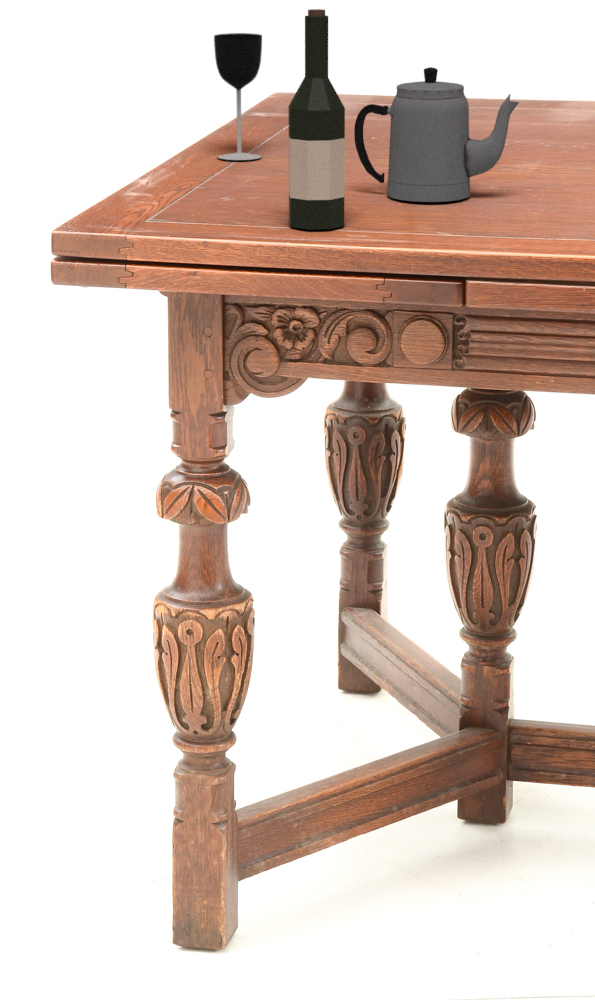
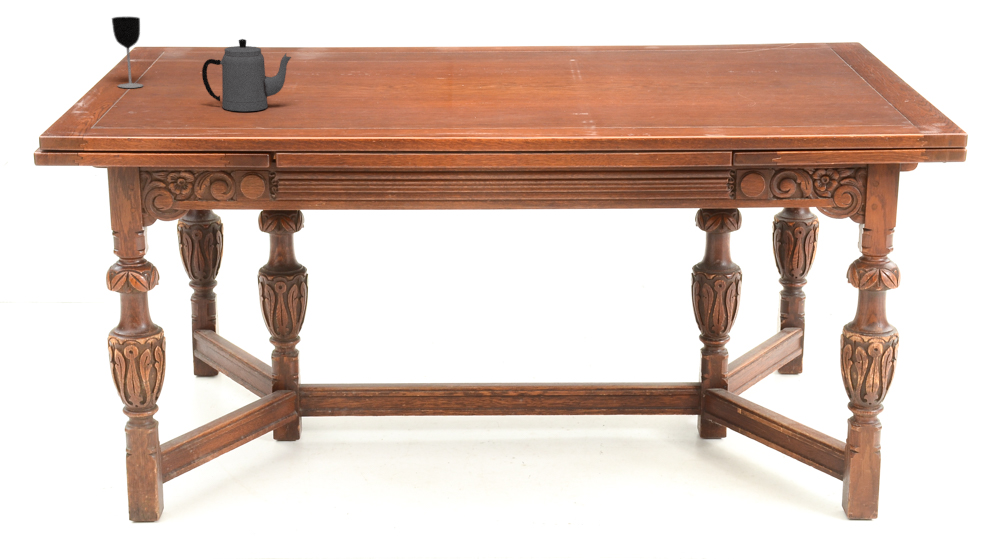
wine bottle: present [288,9,345,229] -> none [170,12,205,130]

